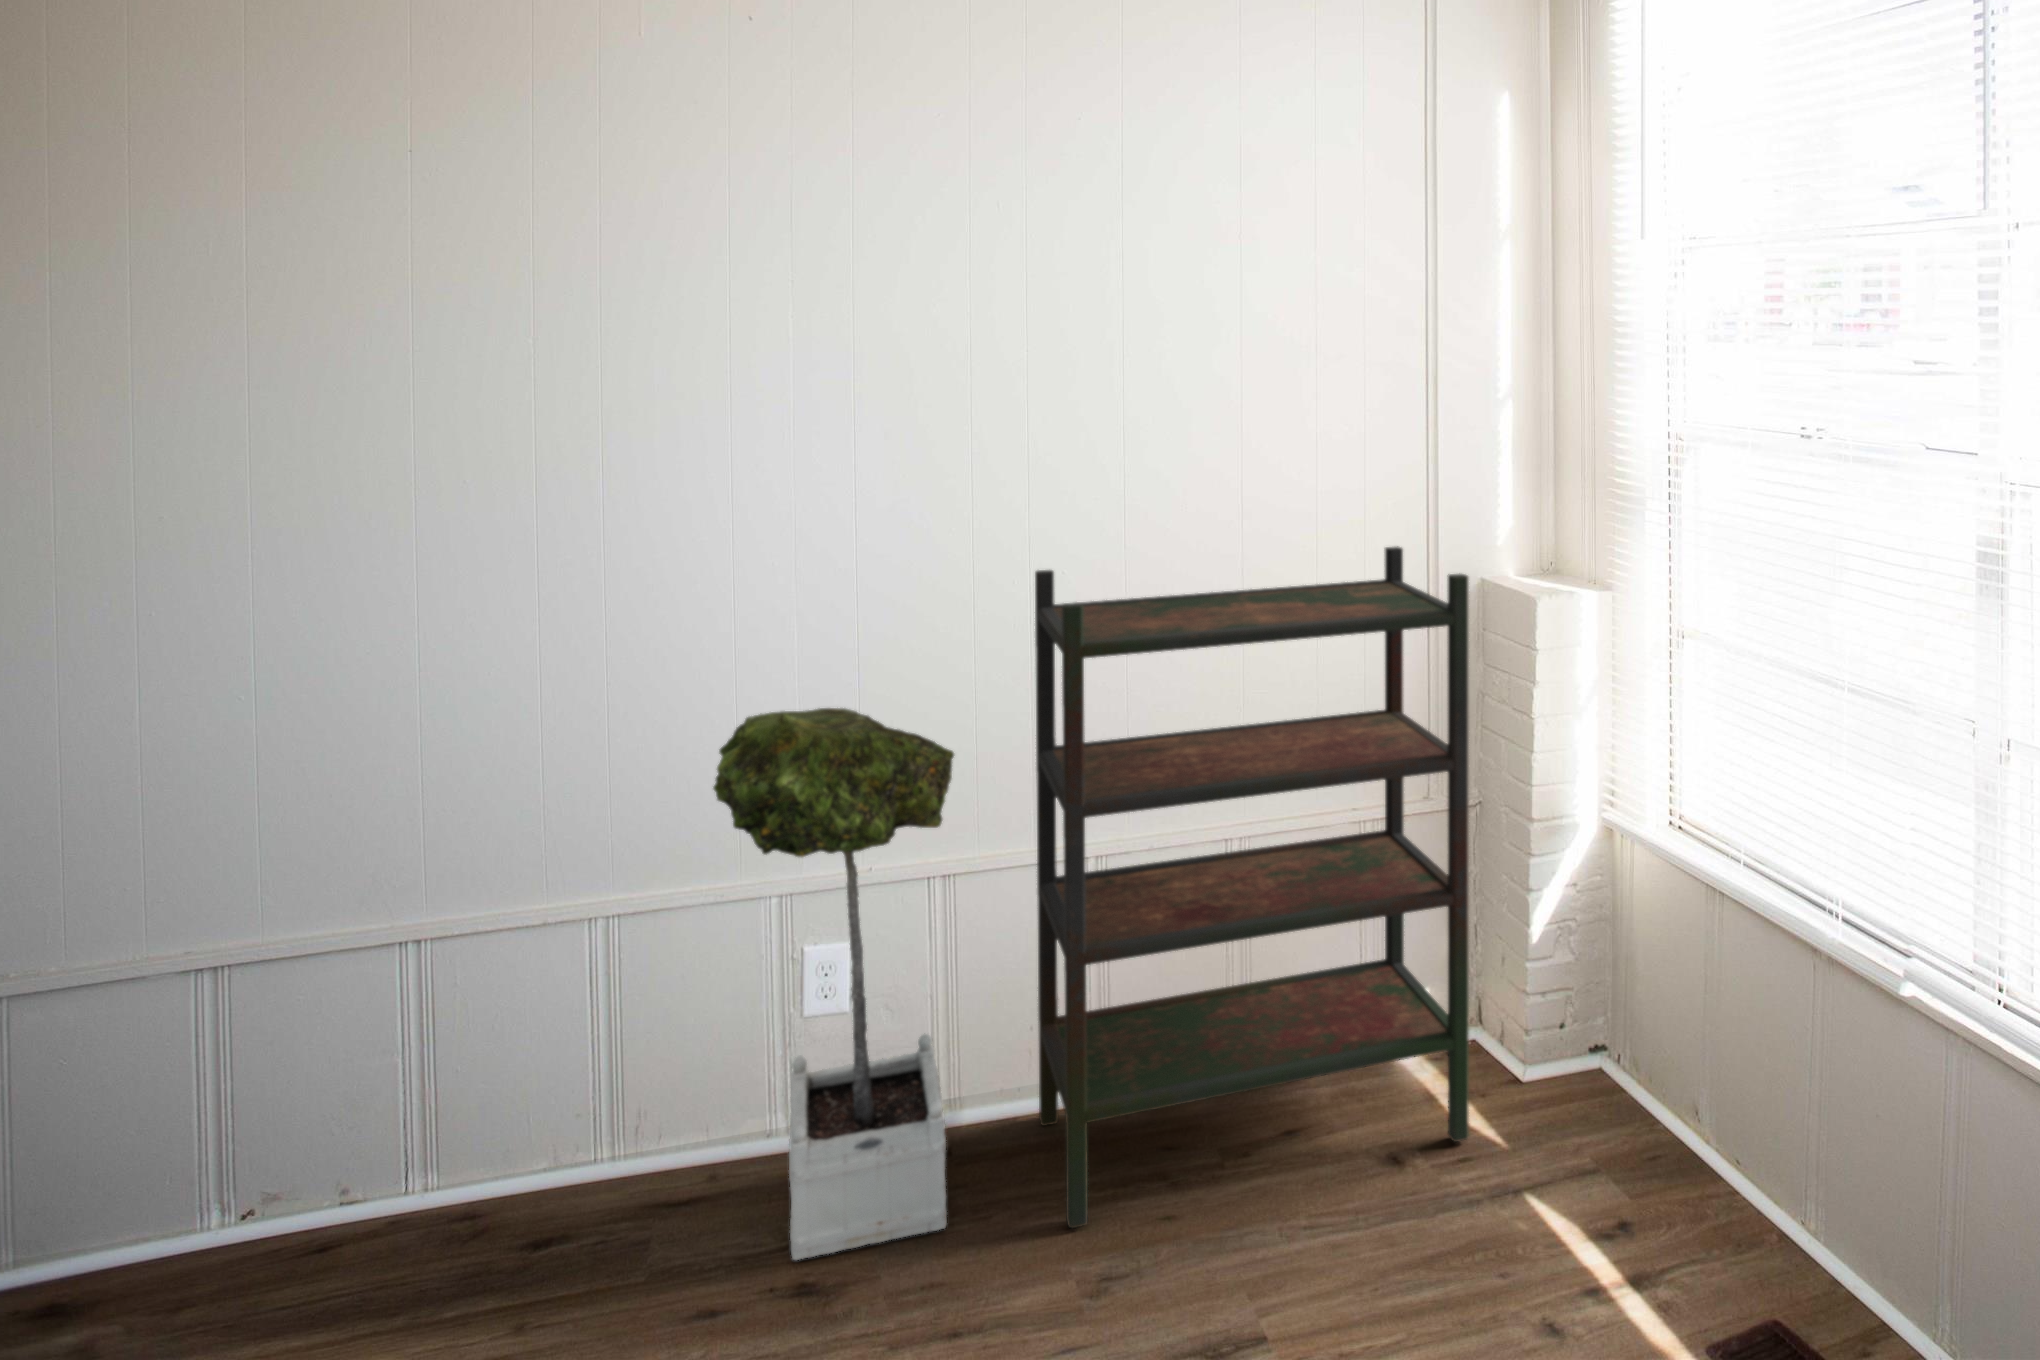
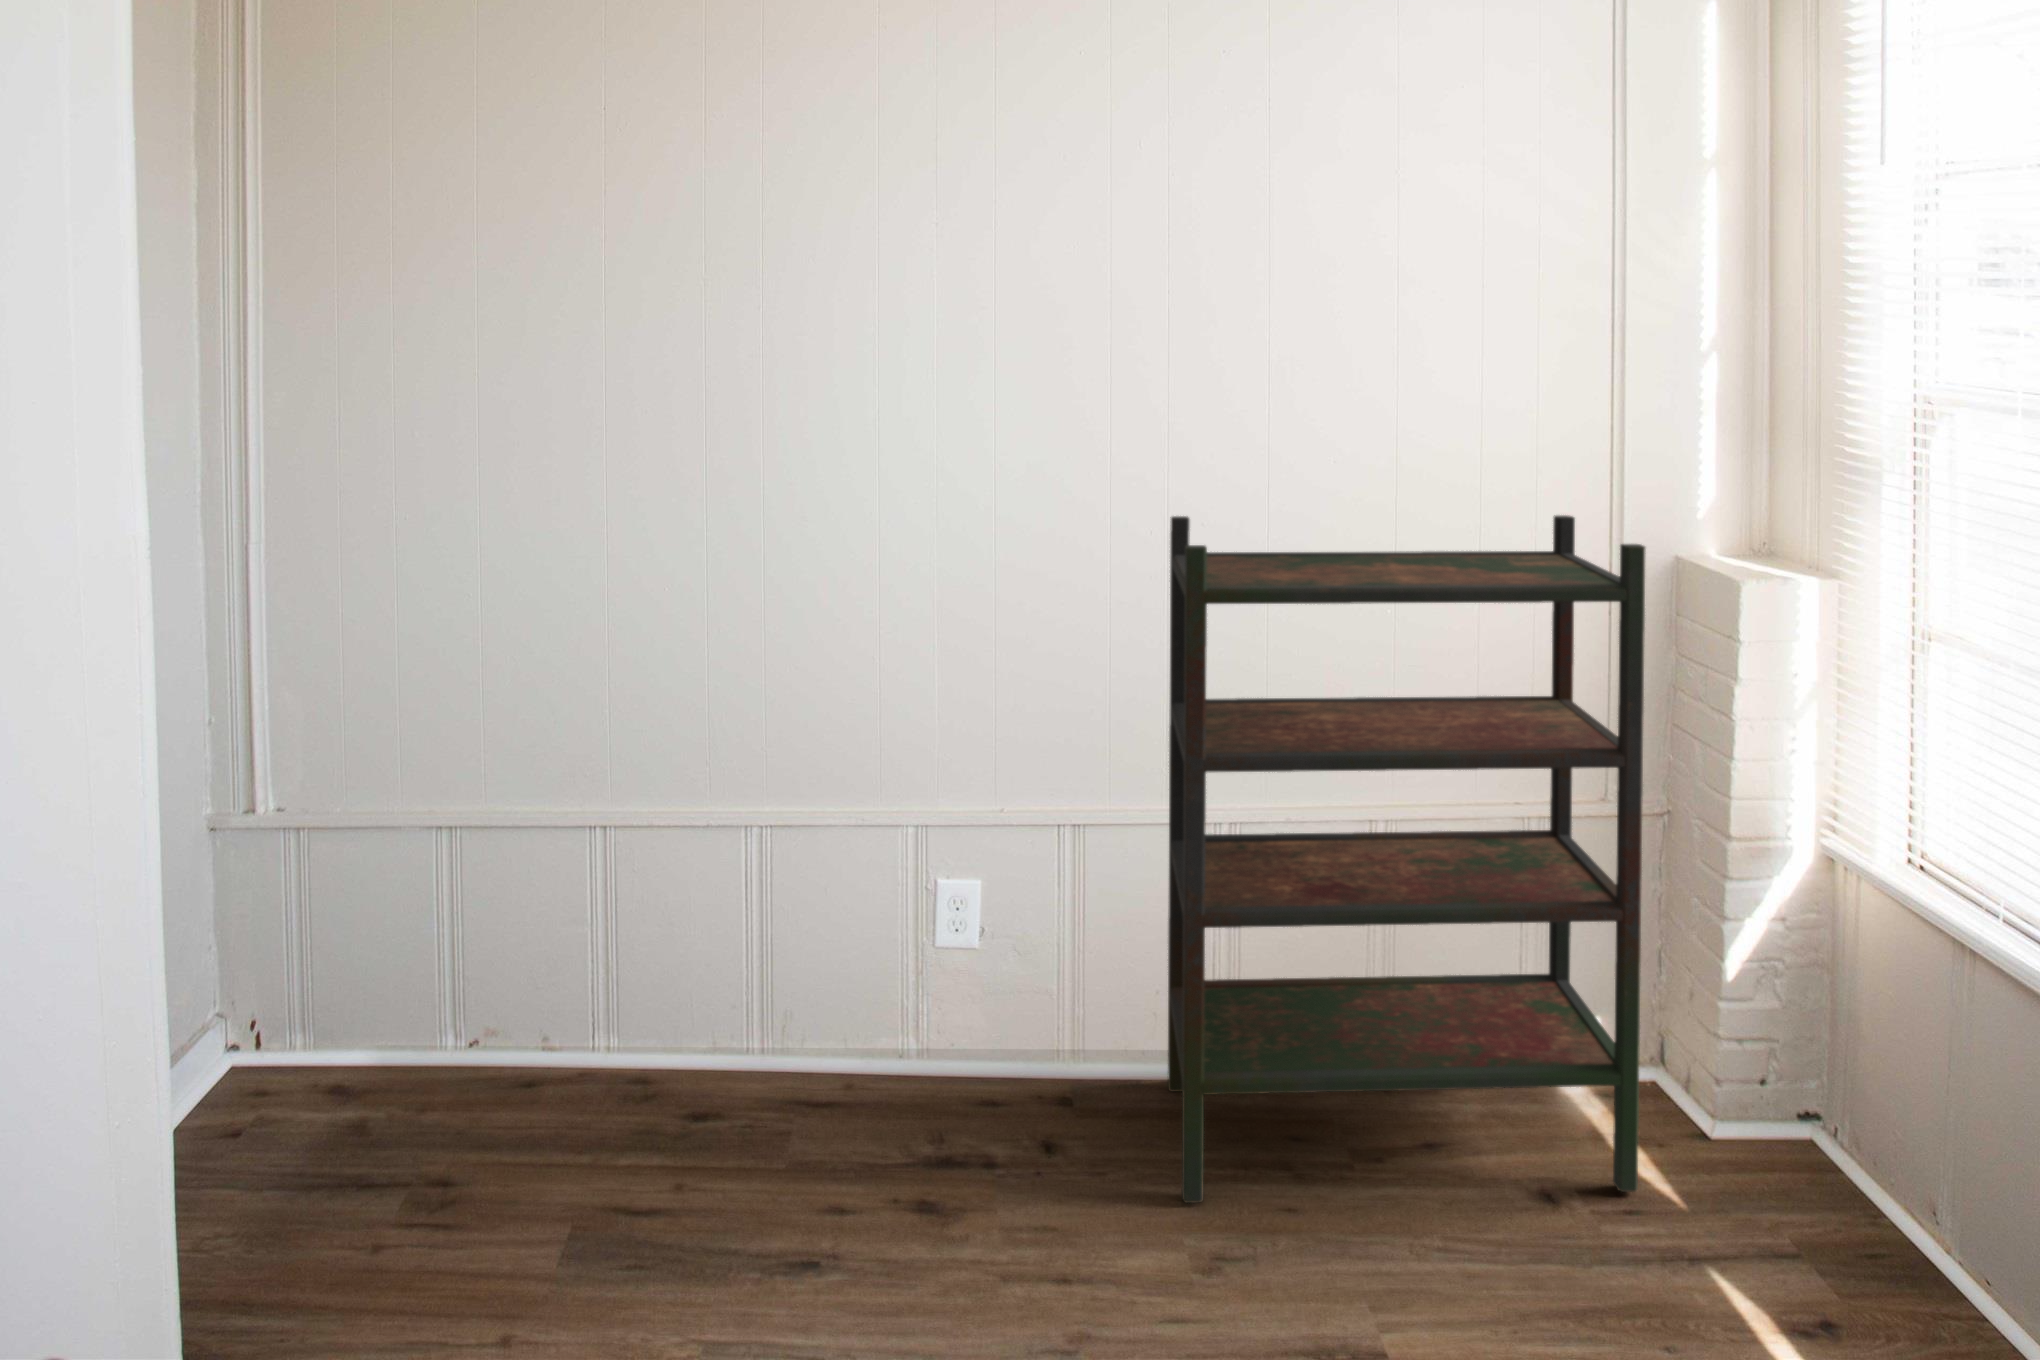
potted tree: present [713,708,954,1260] -> none [852,635,1081,1180]

